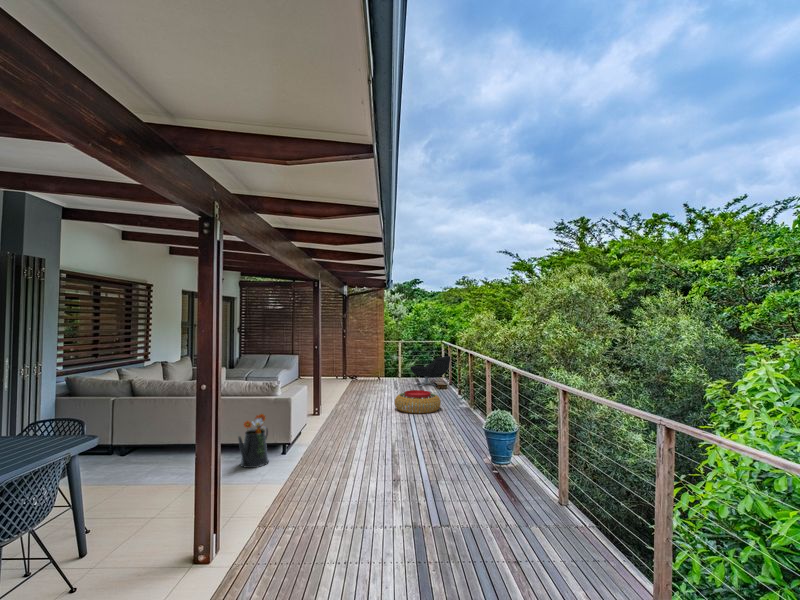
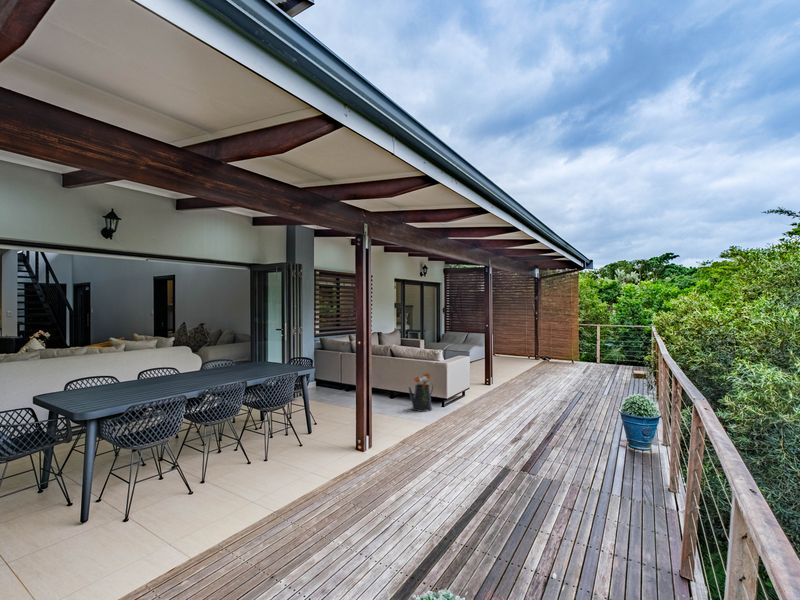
lounge chair: present [410,356,450,386] -> none [599,342,647,373]
pouf: present [395,390,441,414] -> none [563,372,612,394]

